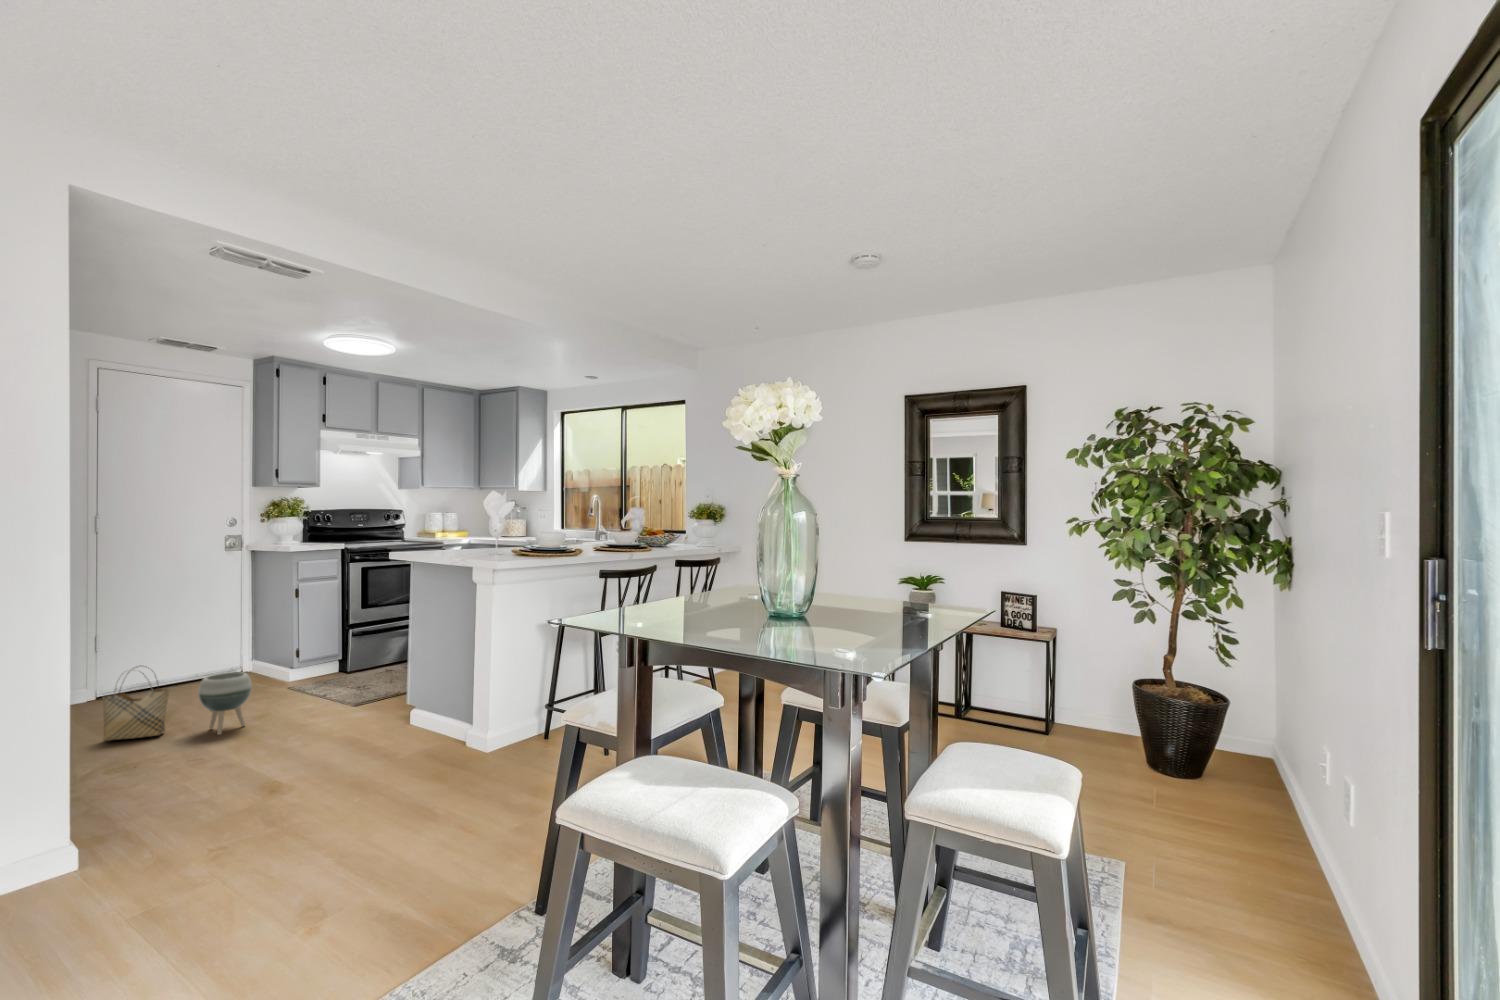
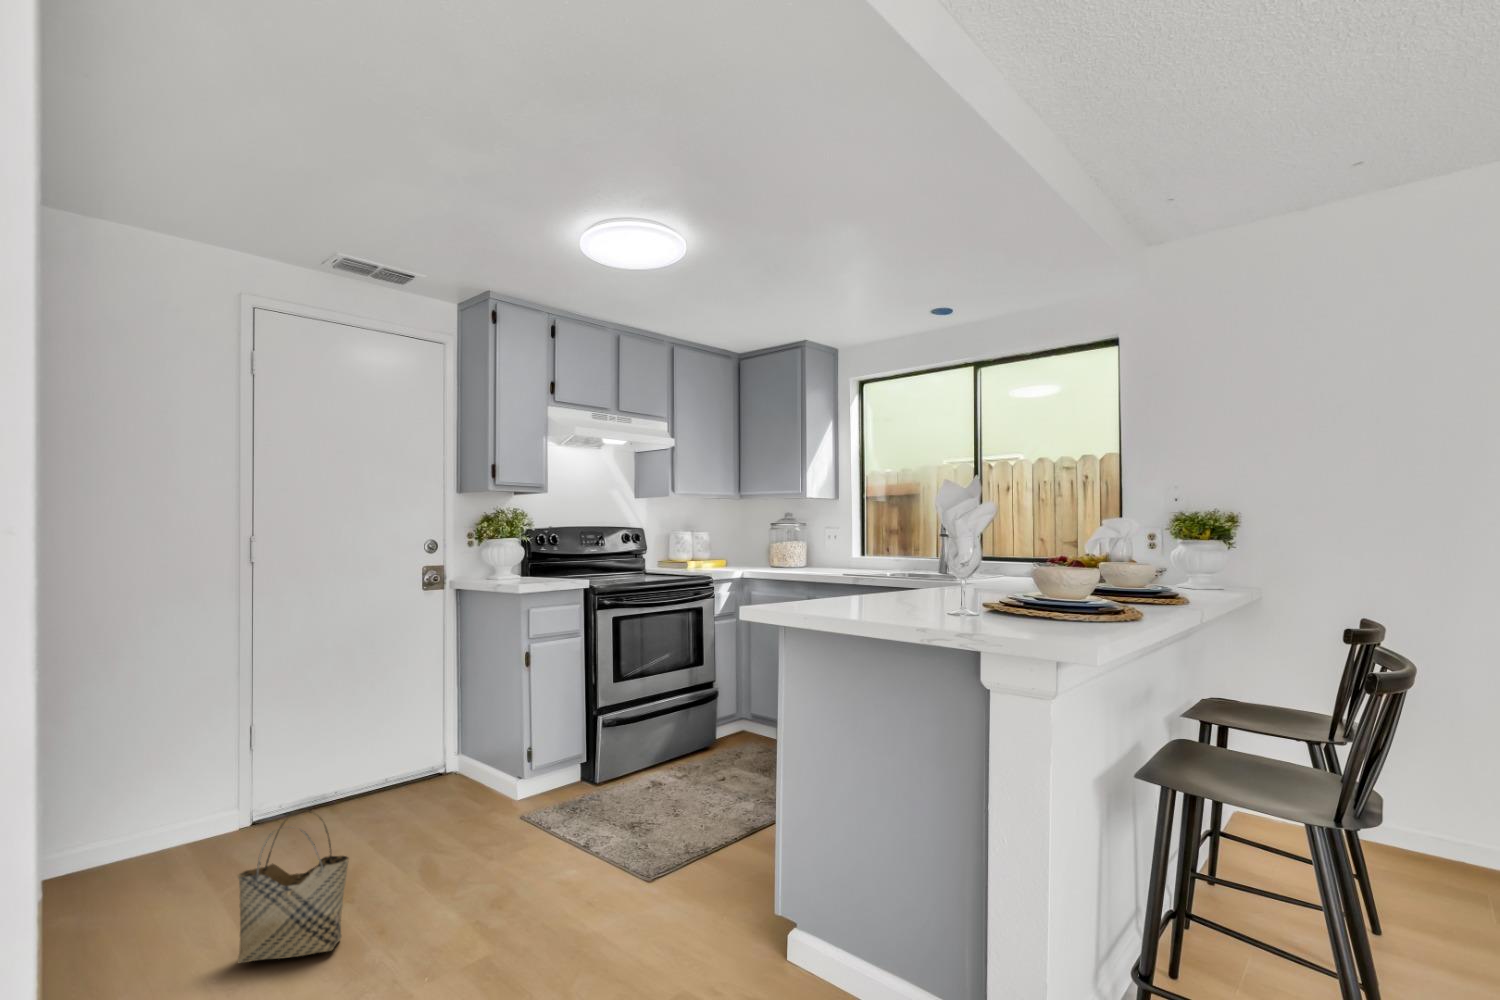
planter: present [198,672,252,735] -> none [397,823,485,958]

